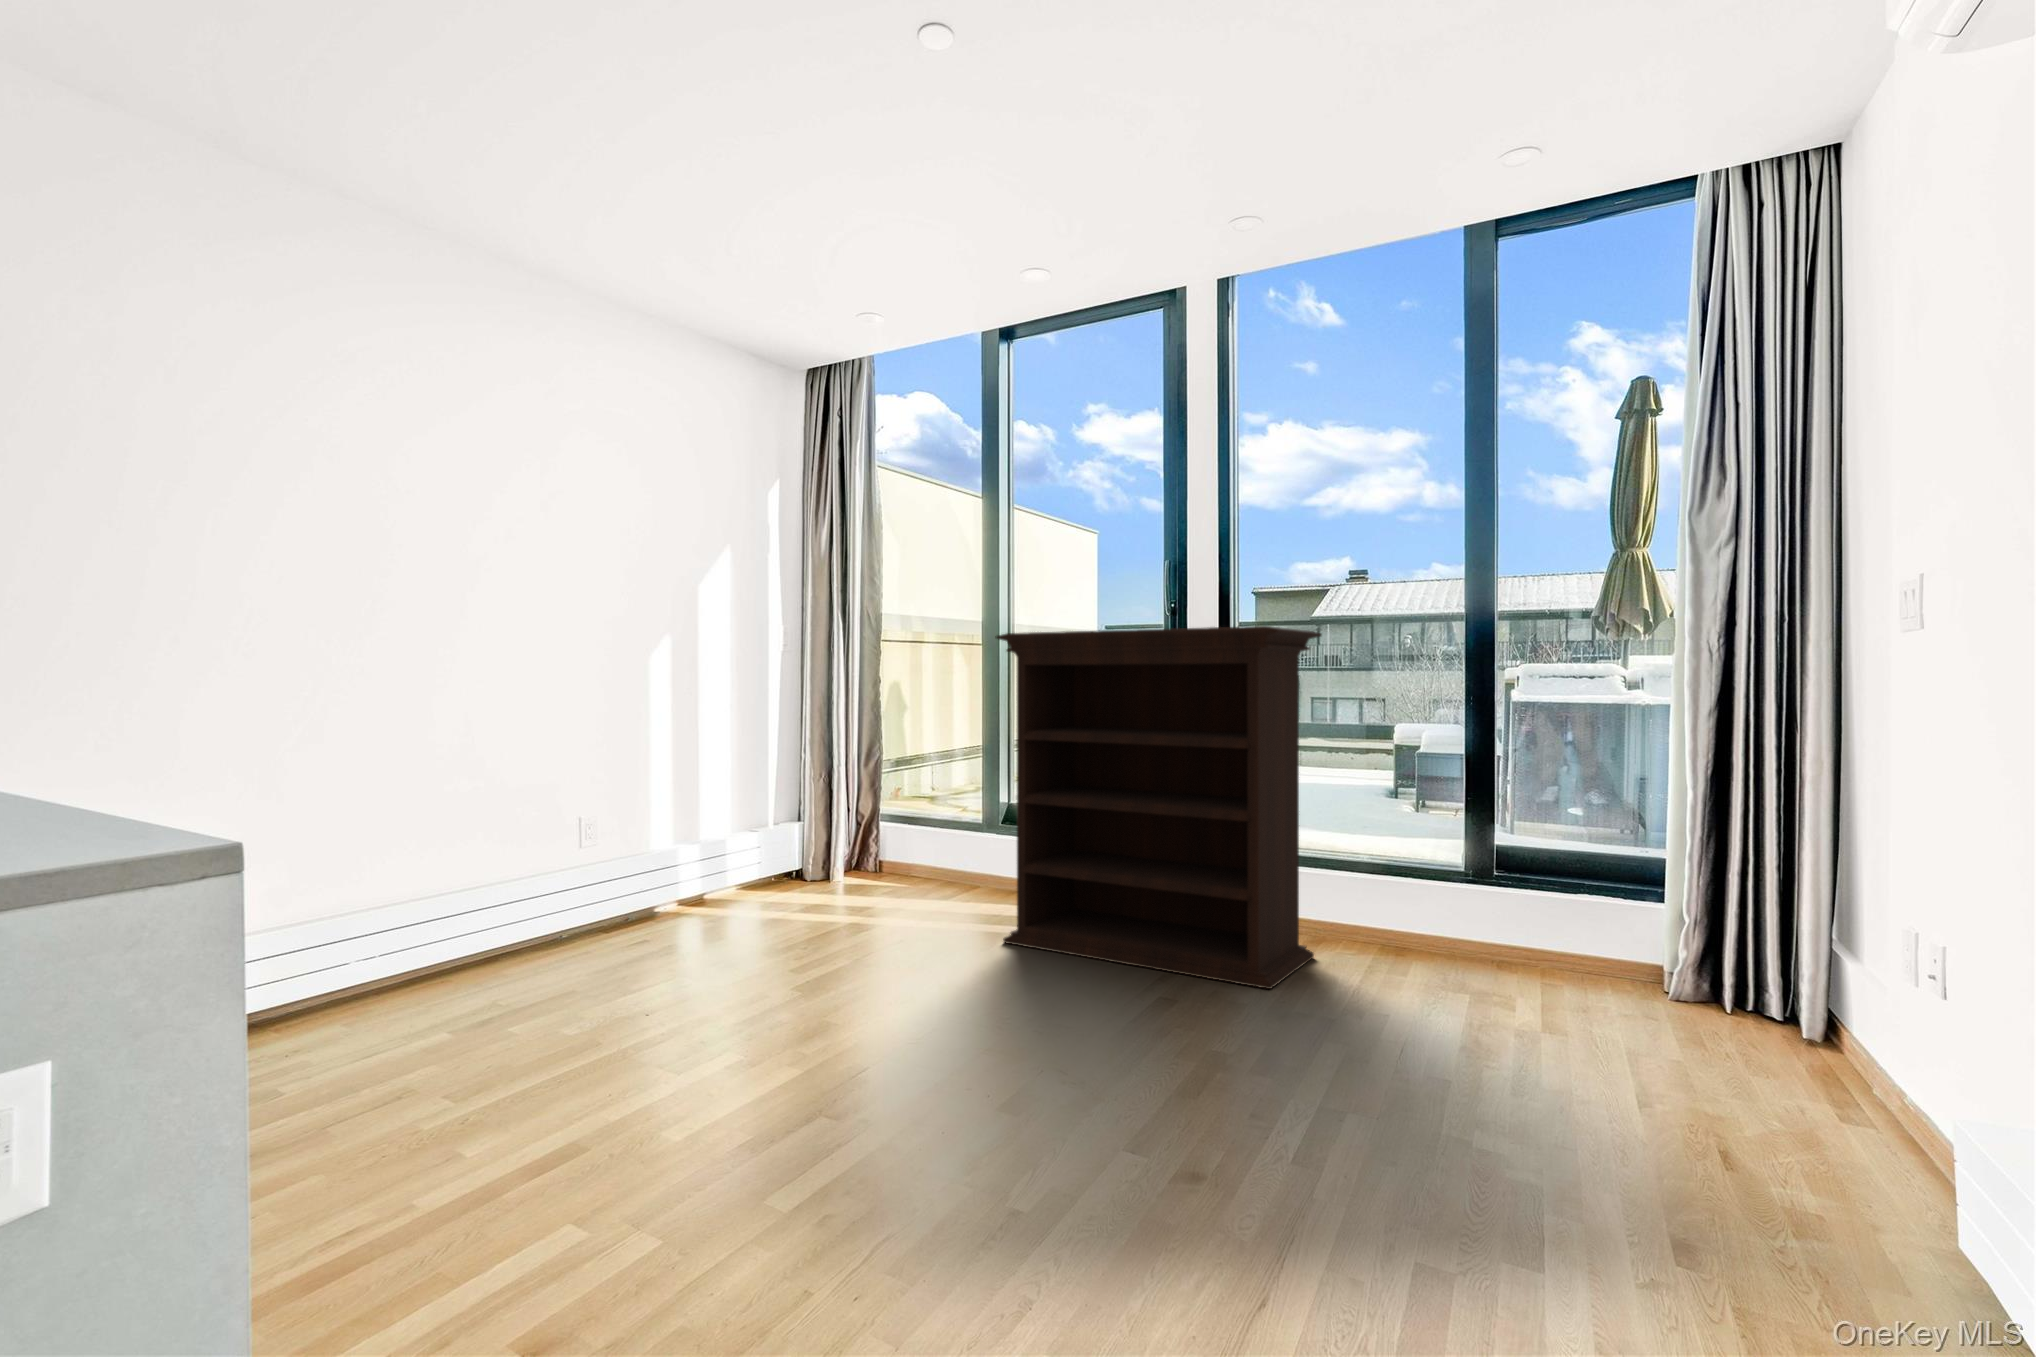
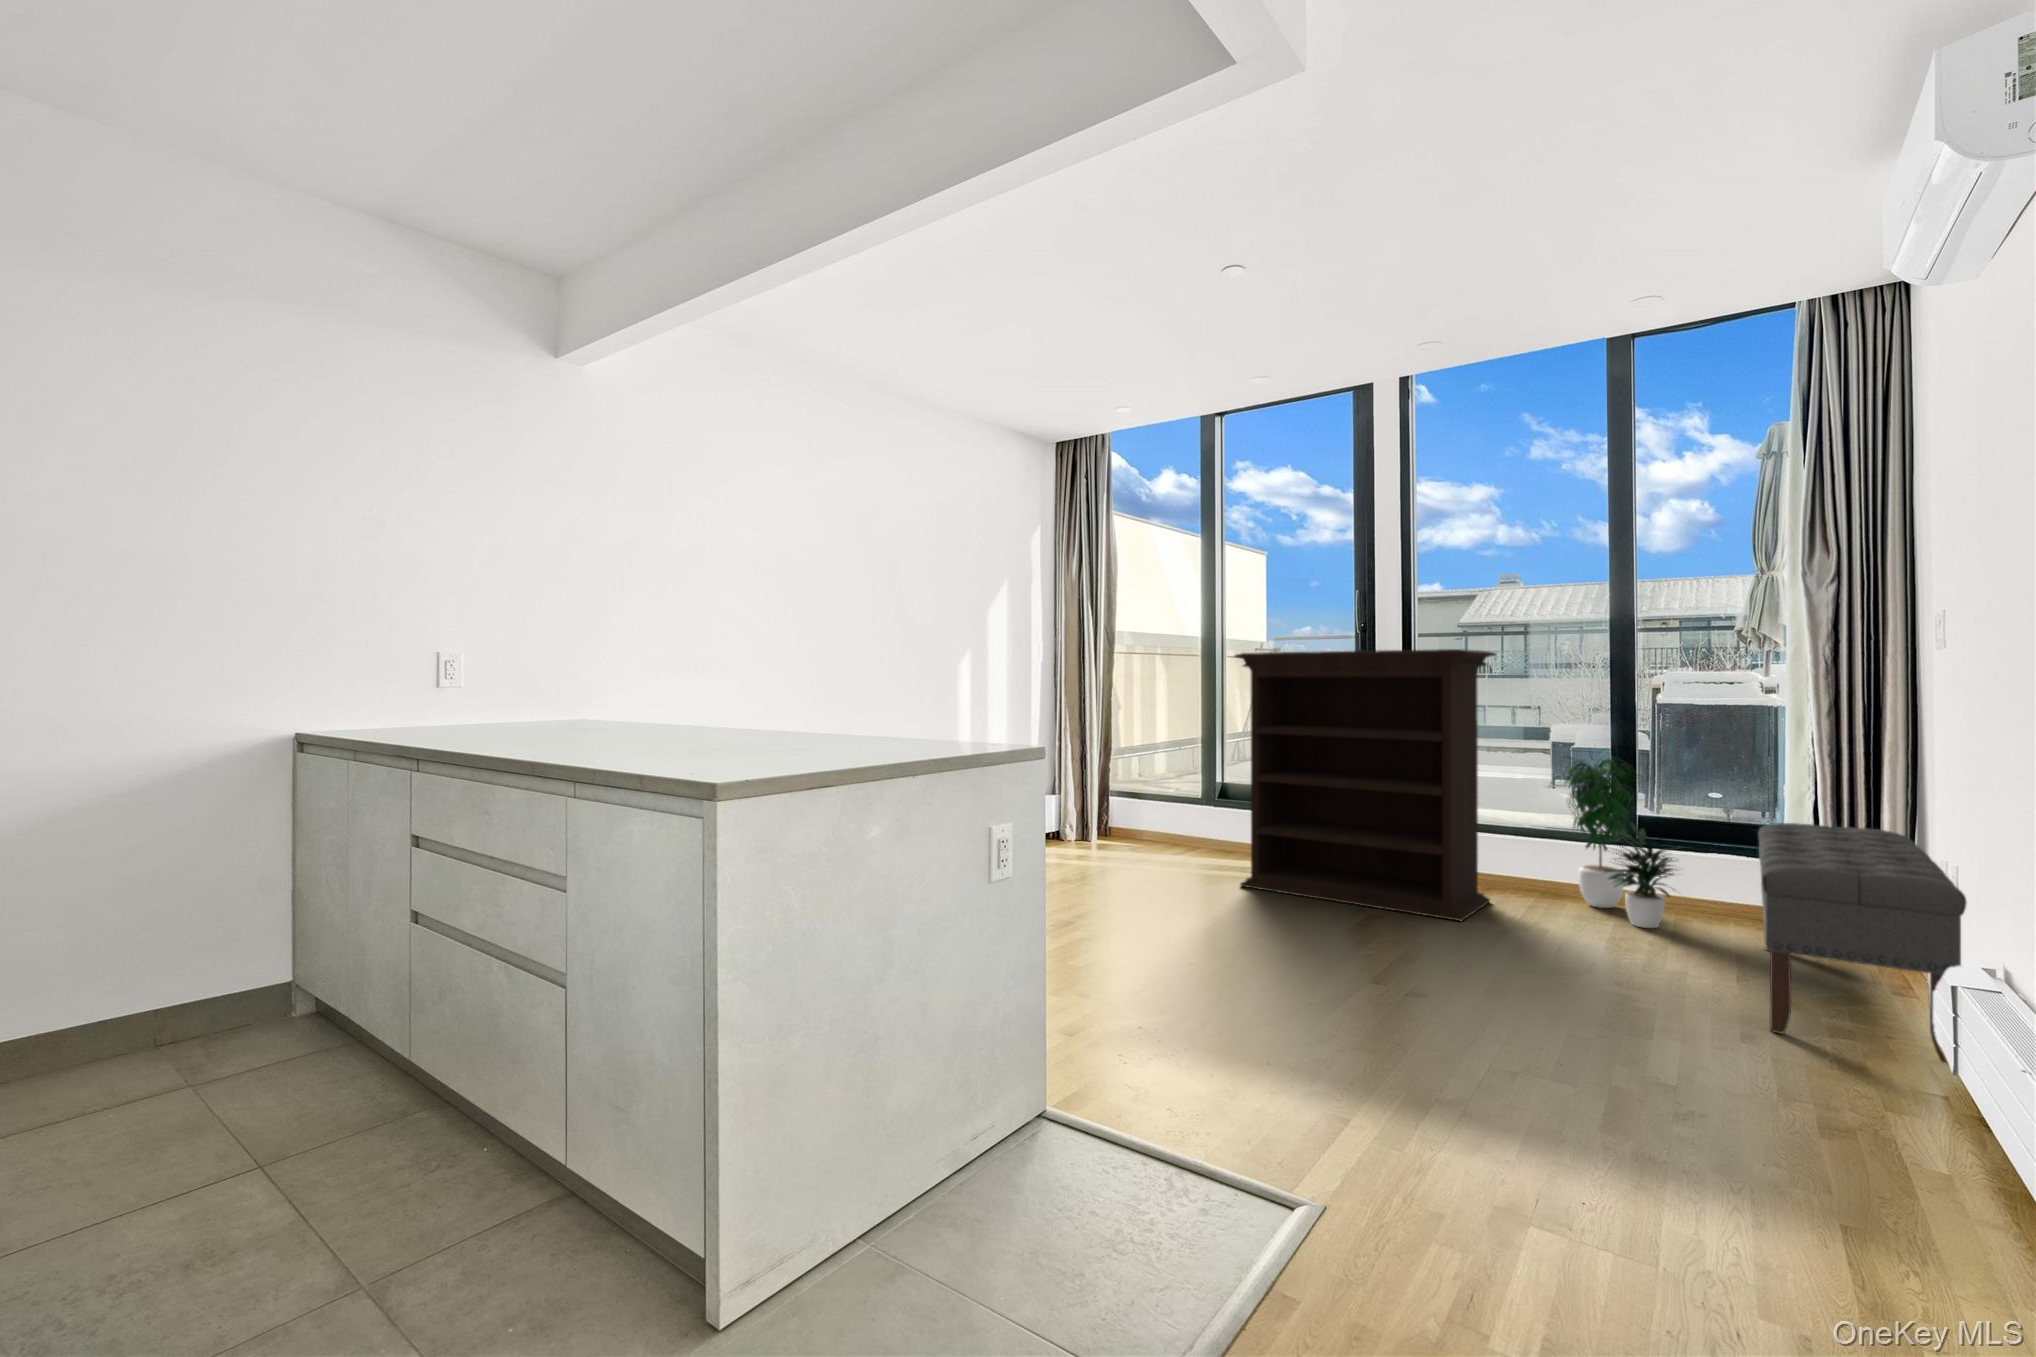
potted plant: none [1397,749,1548,992] -> present [1562,755,1677,928]
bench: none [1635,854,1917,1222] -> present [1758,823,1967,1064]

